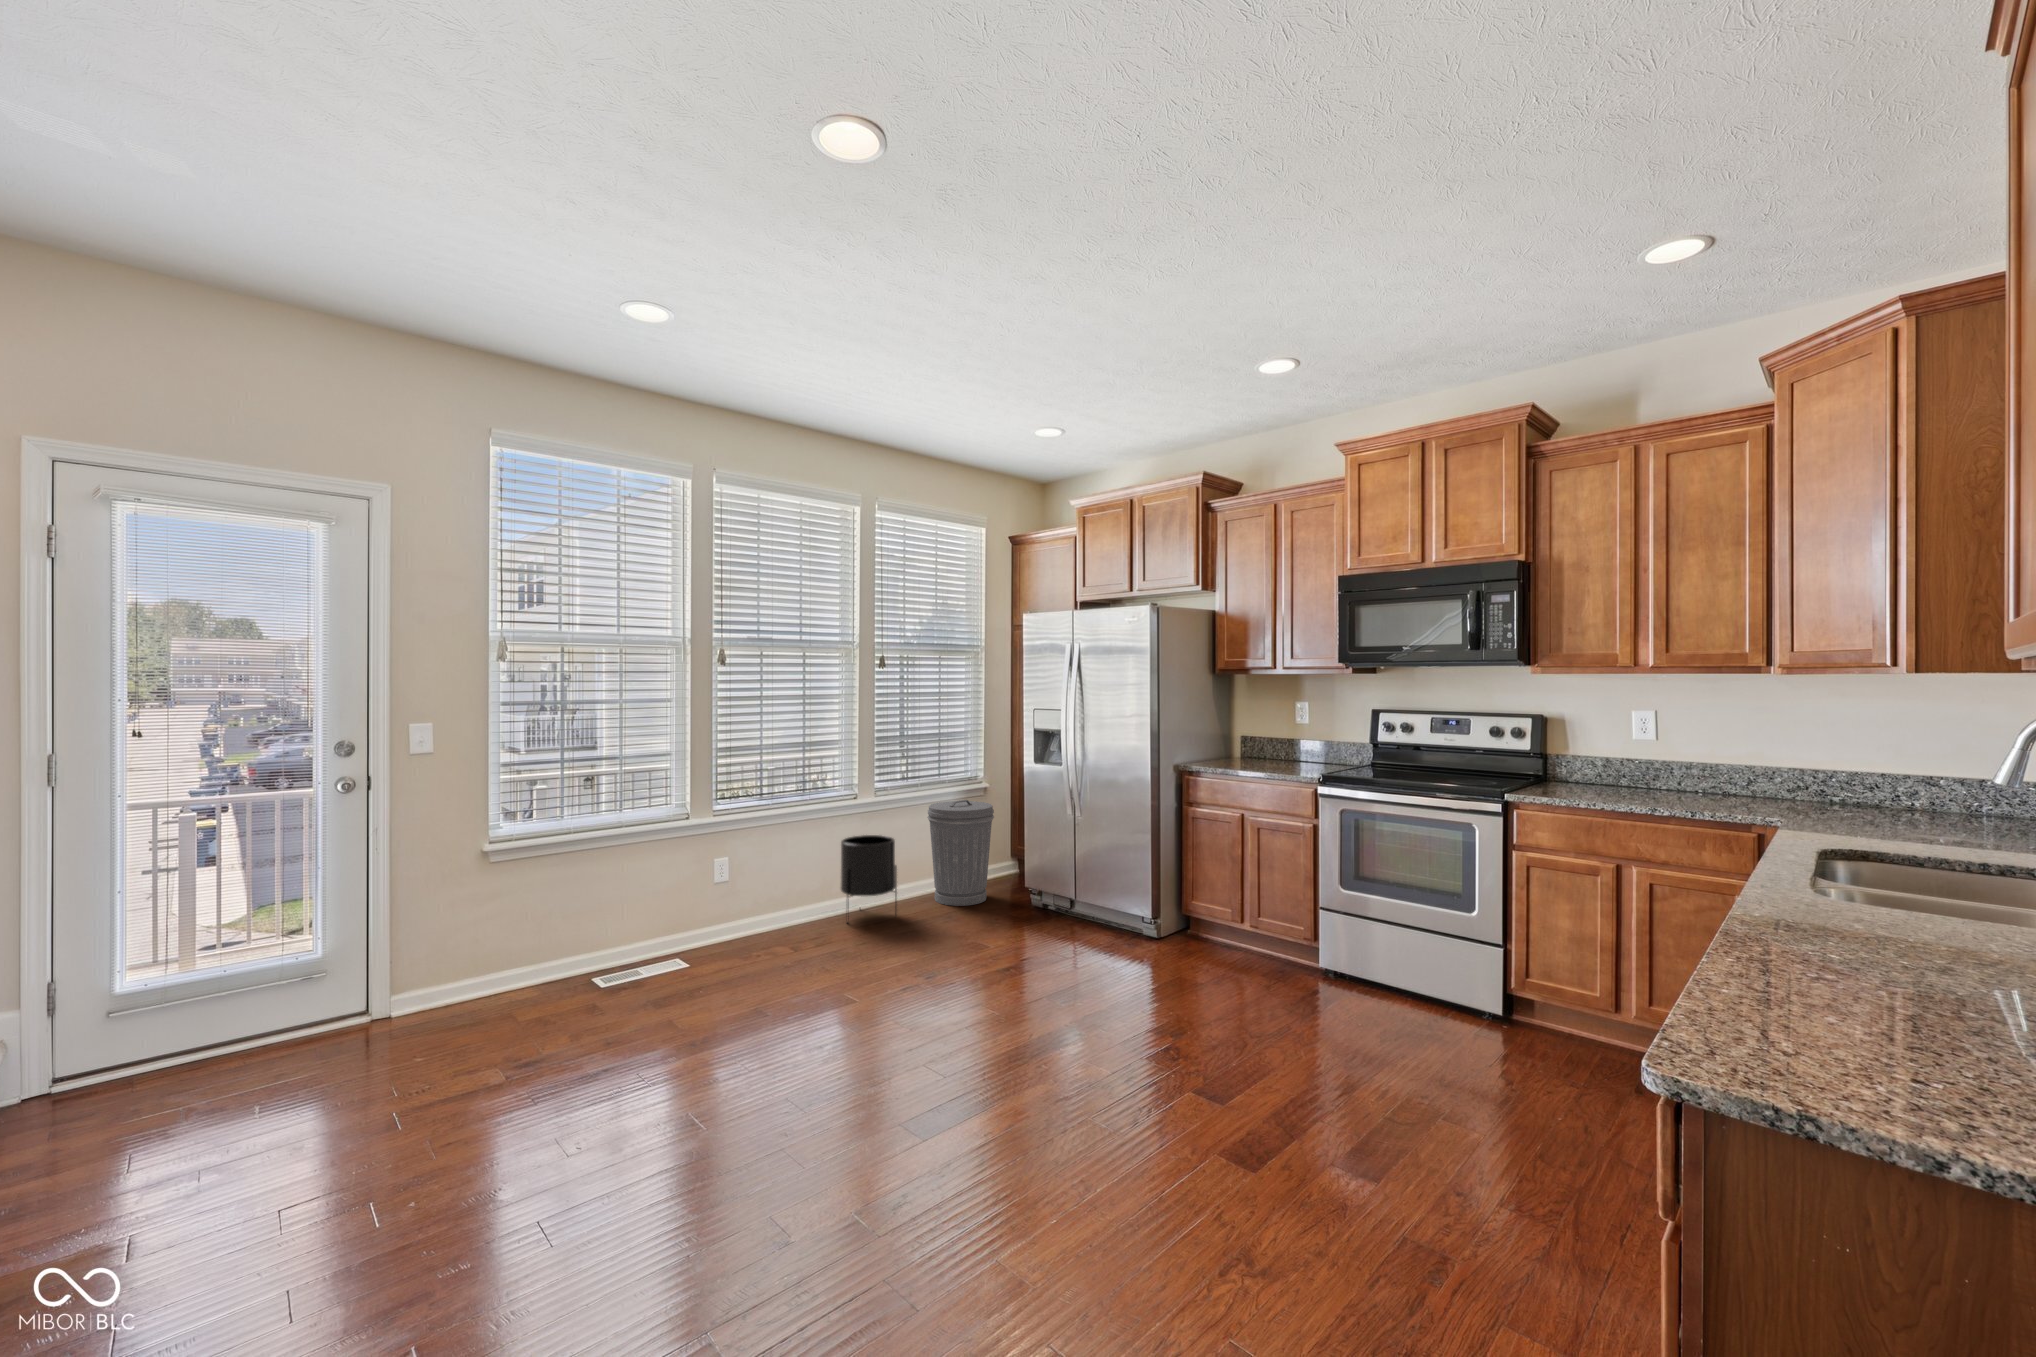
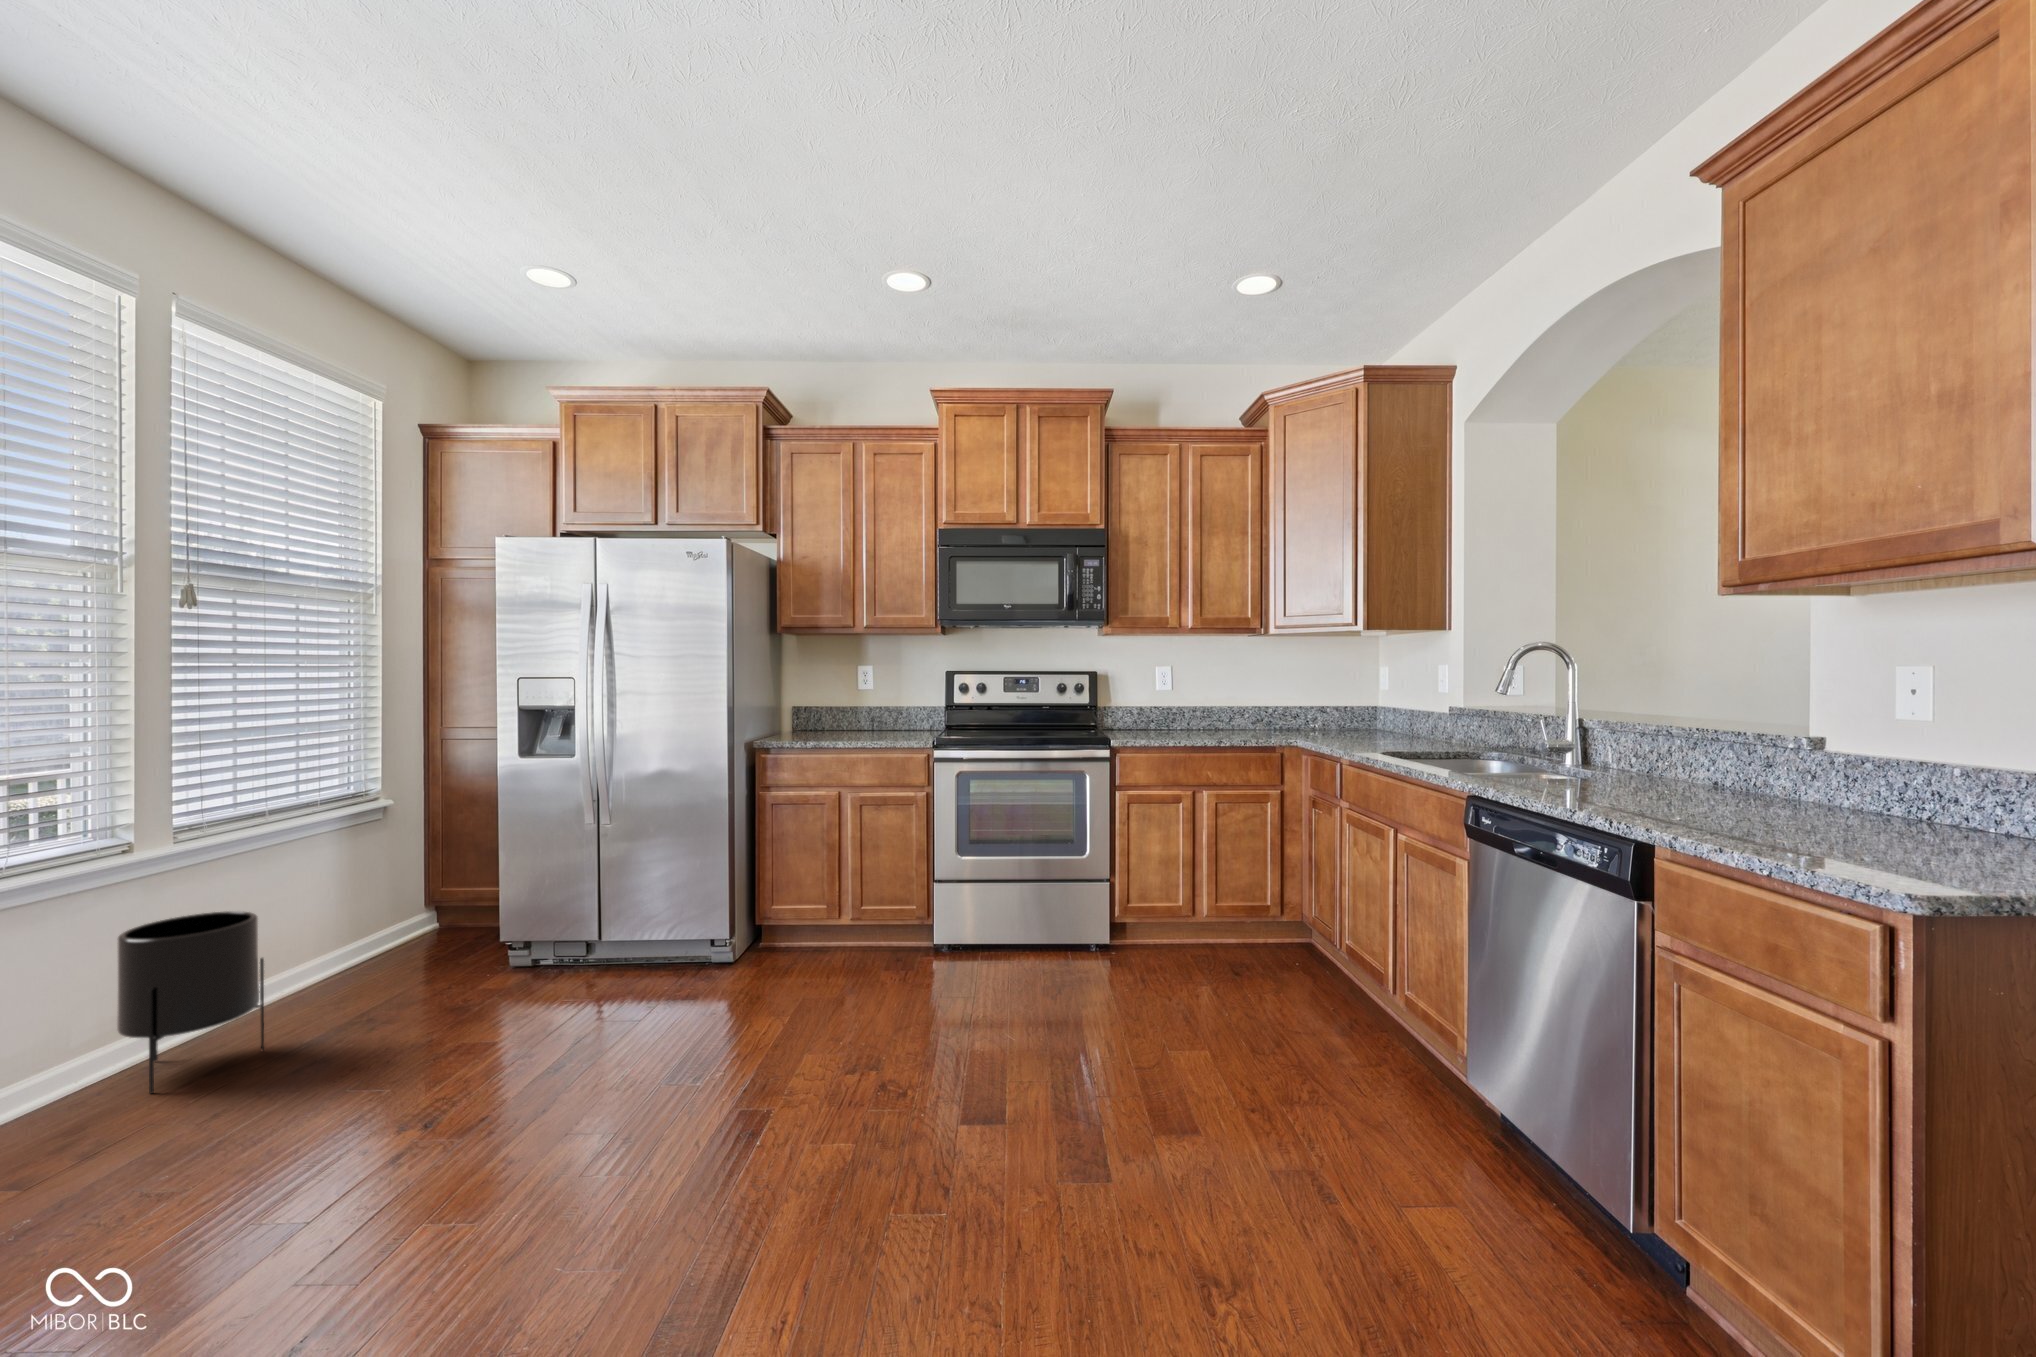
trash can: present [927,800,994,906] -> none [295,828,434,1006]

